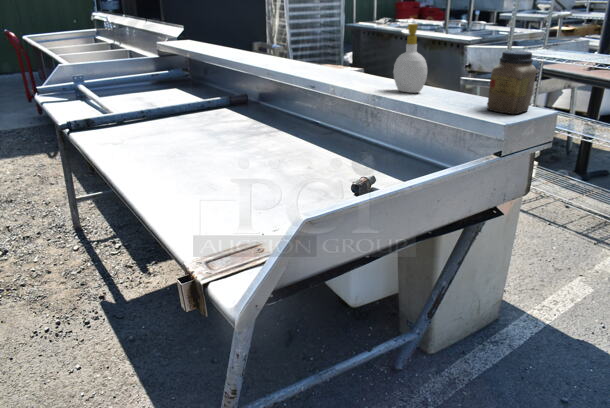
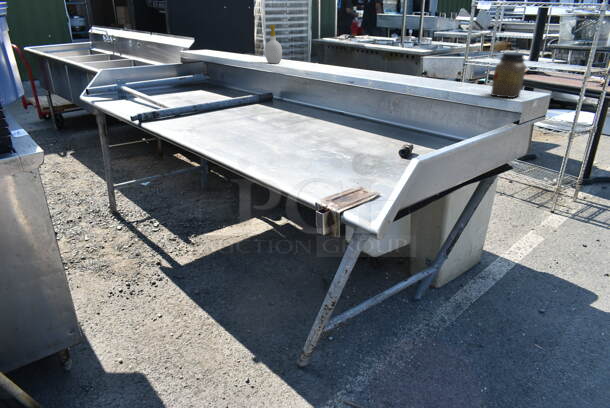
soap bottle: present [393,24,427,93] -> present [265,25,282,64]

